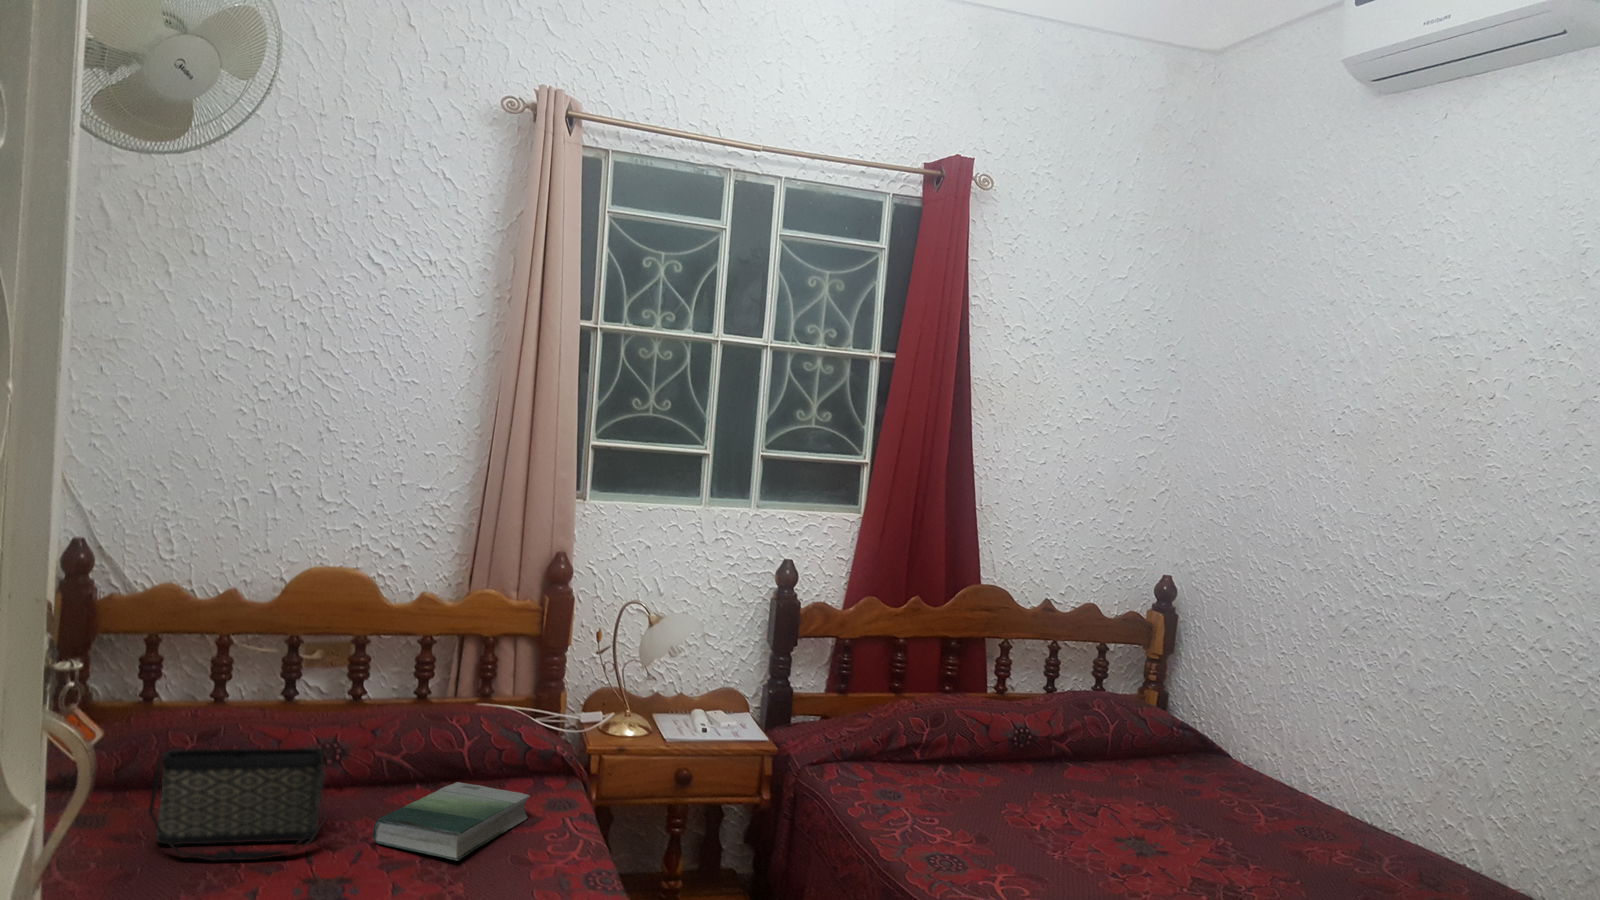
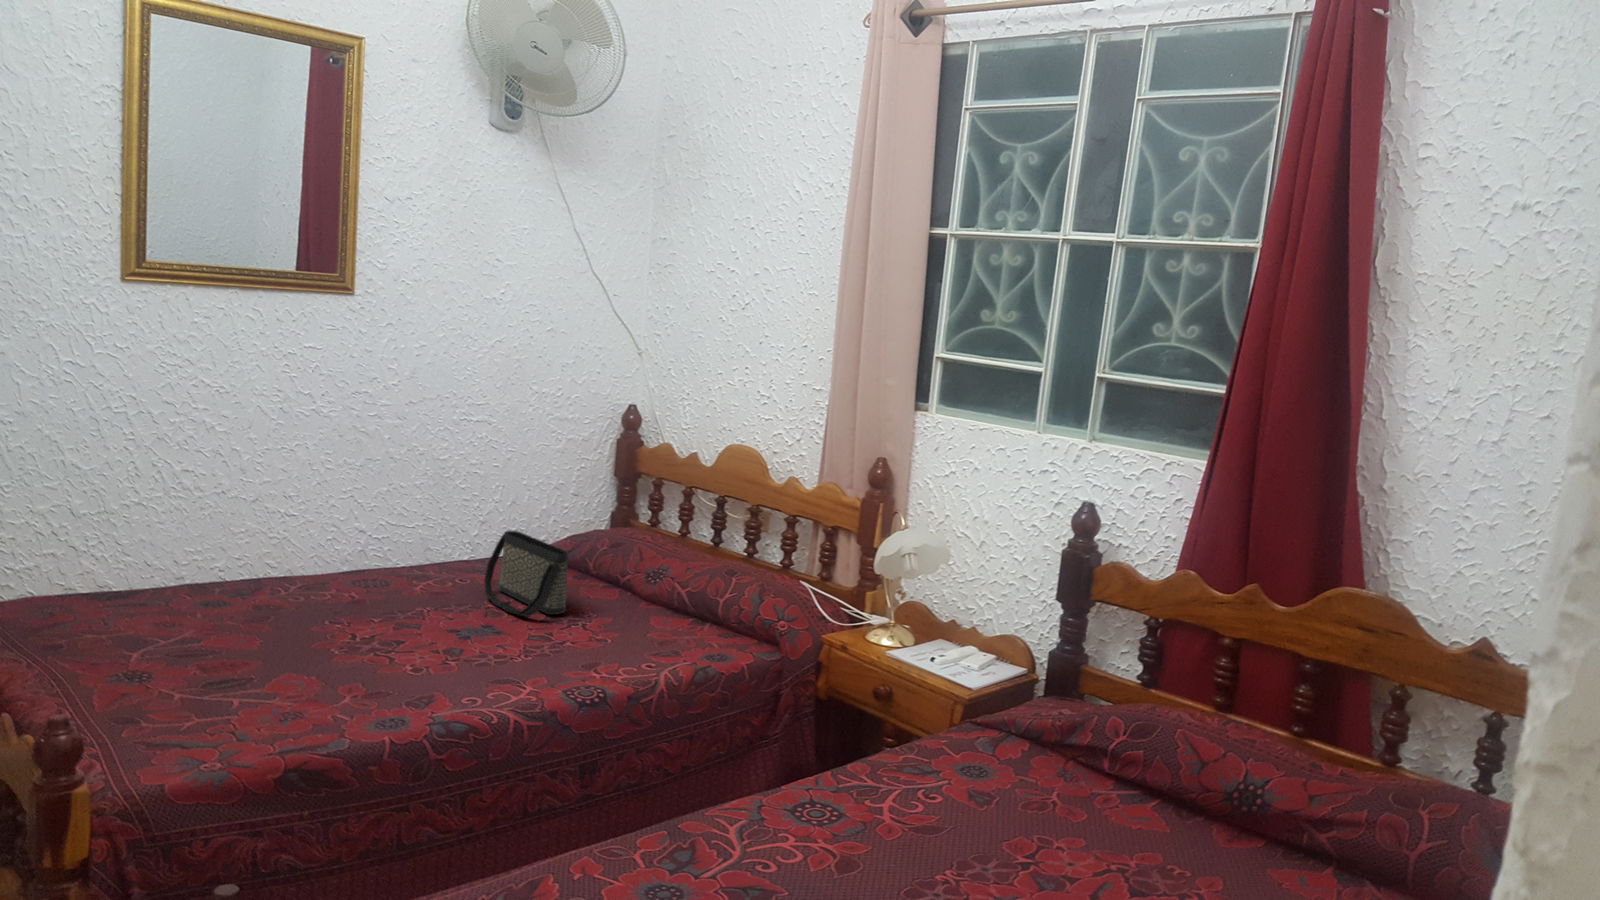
book: present [373,782,530,861] -> none [571,613,681,659]

